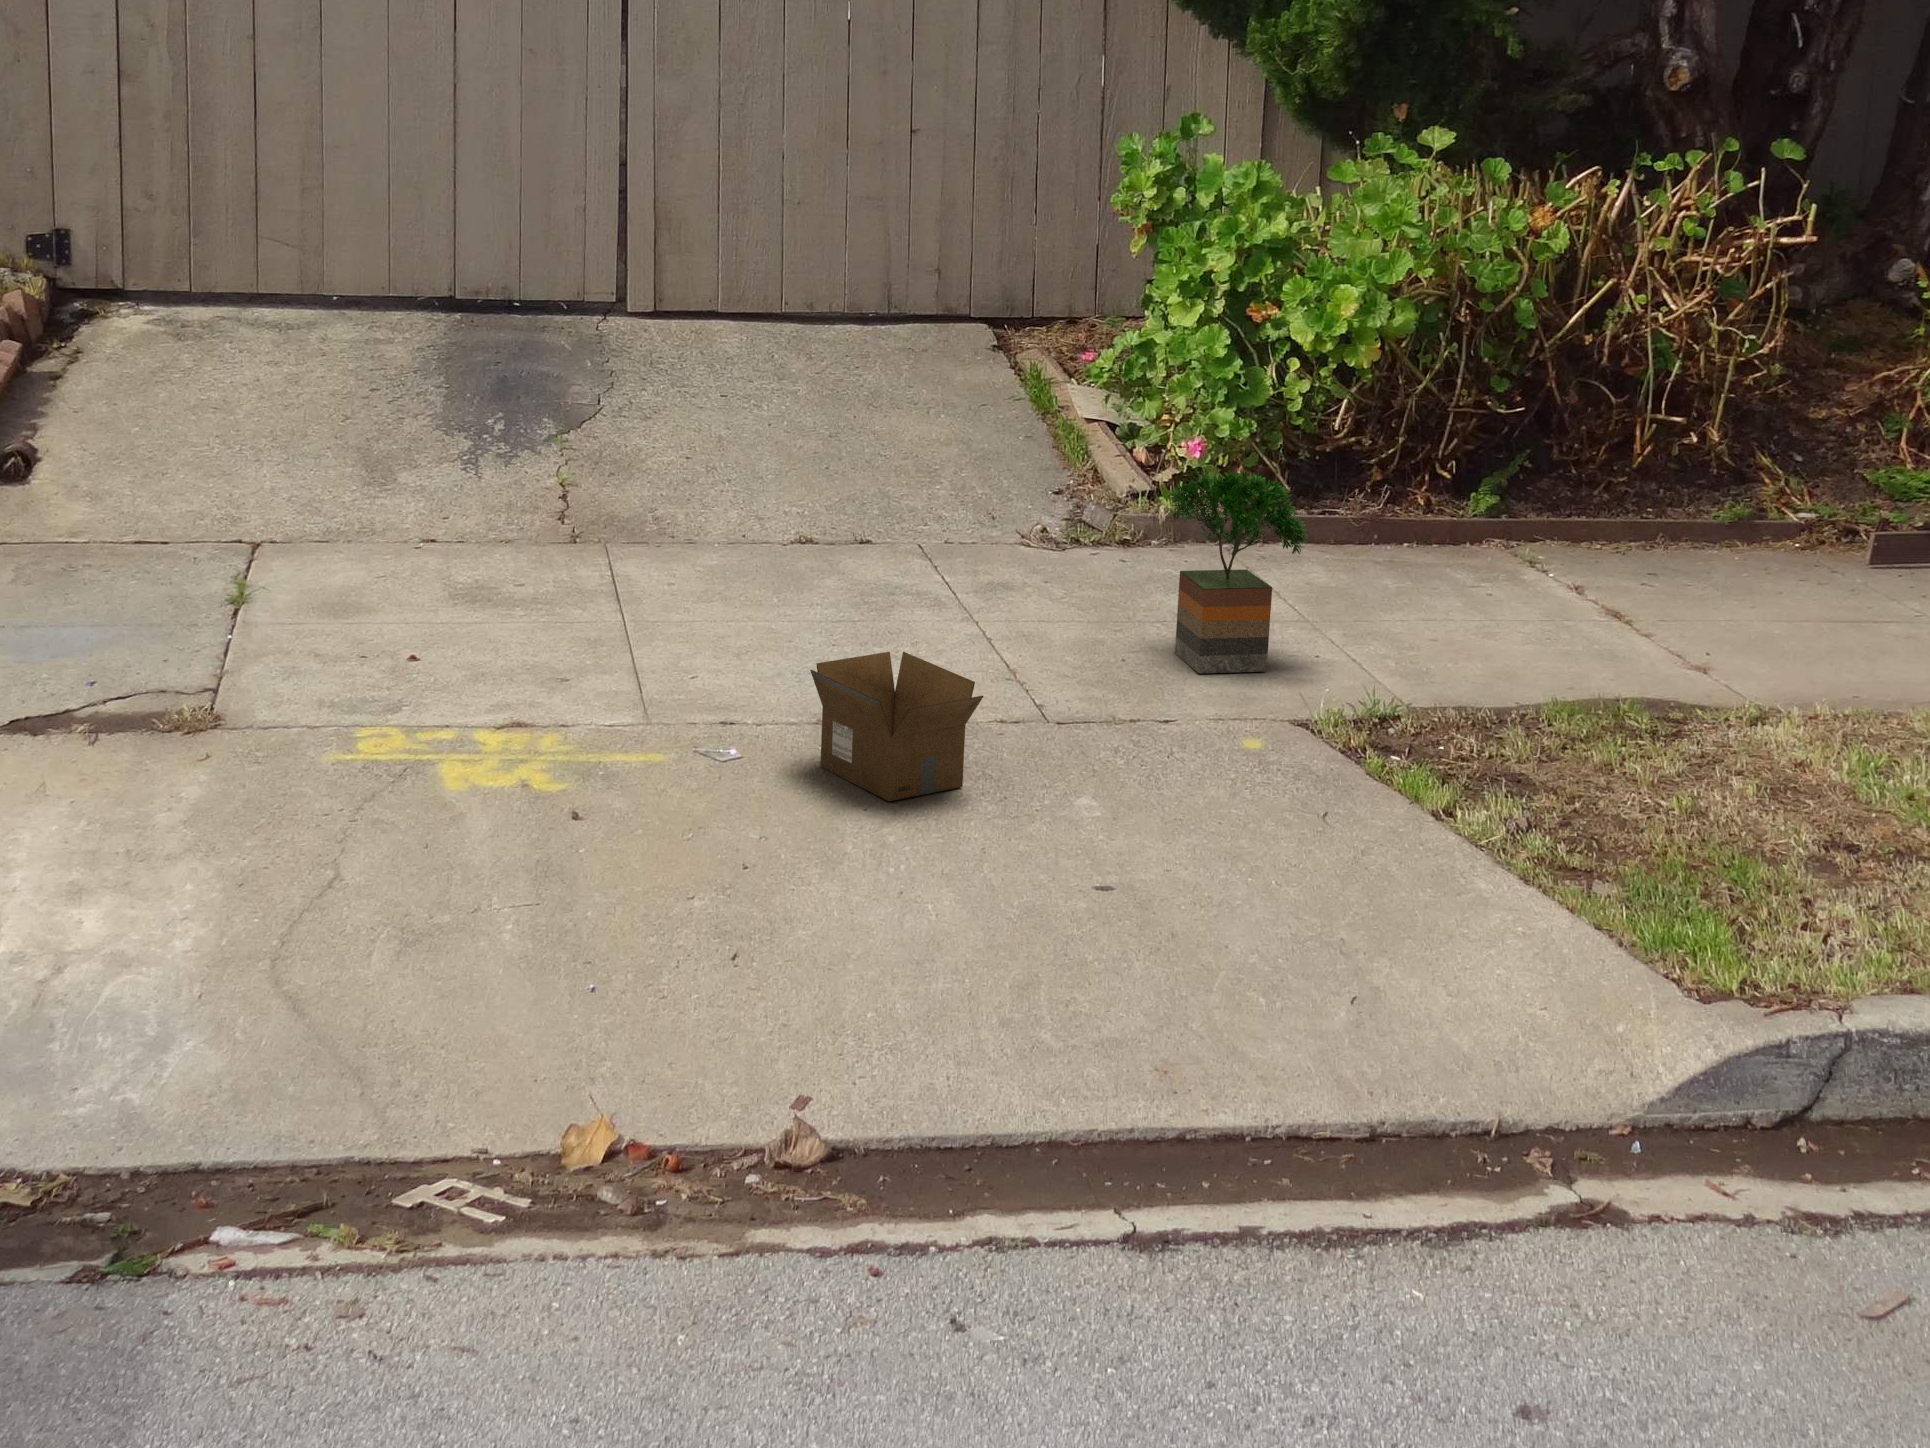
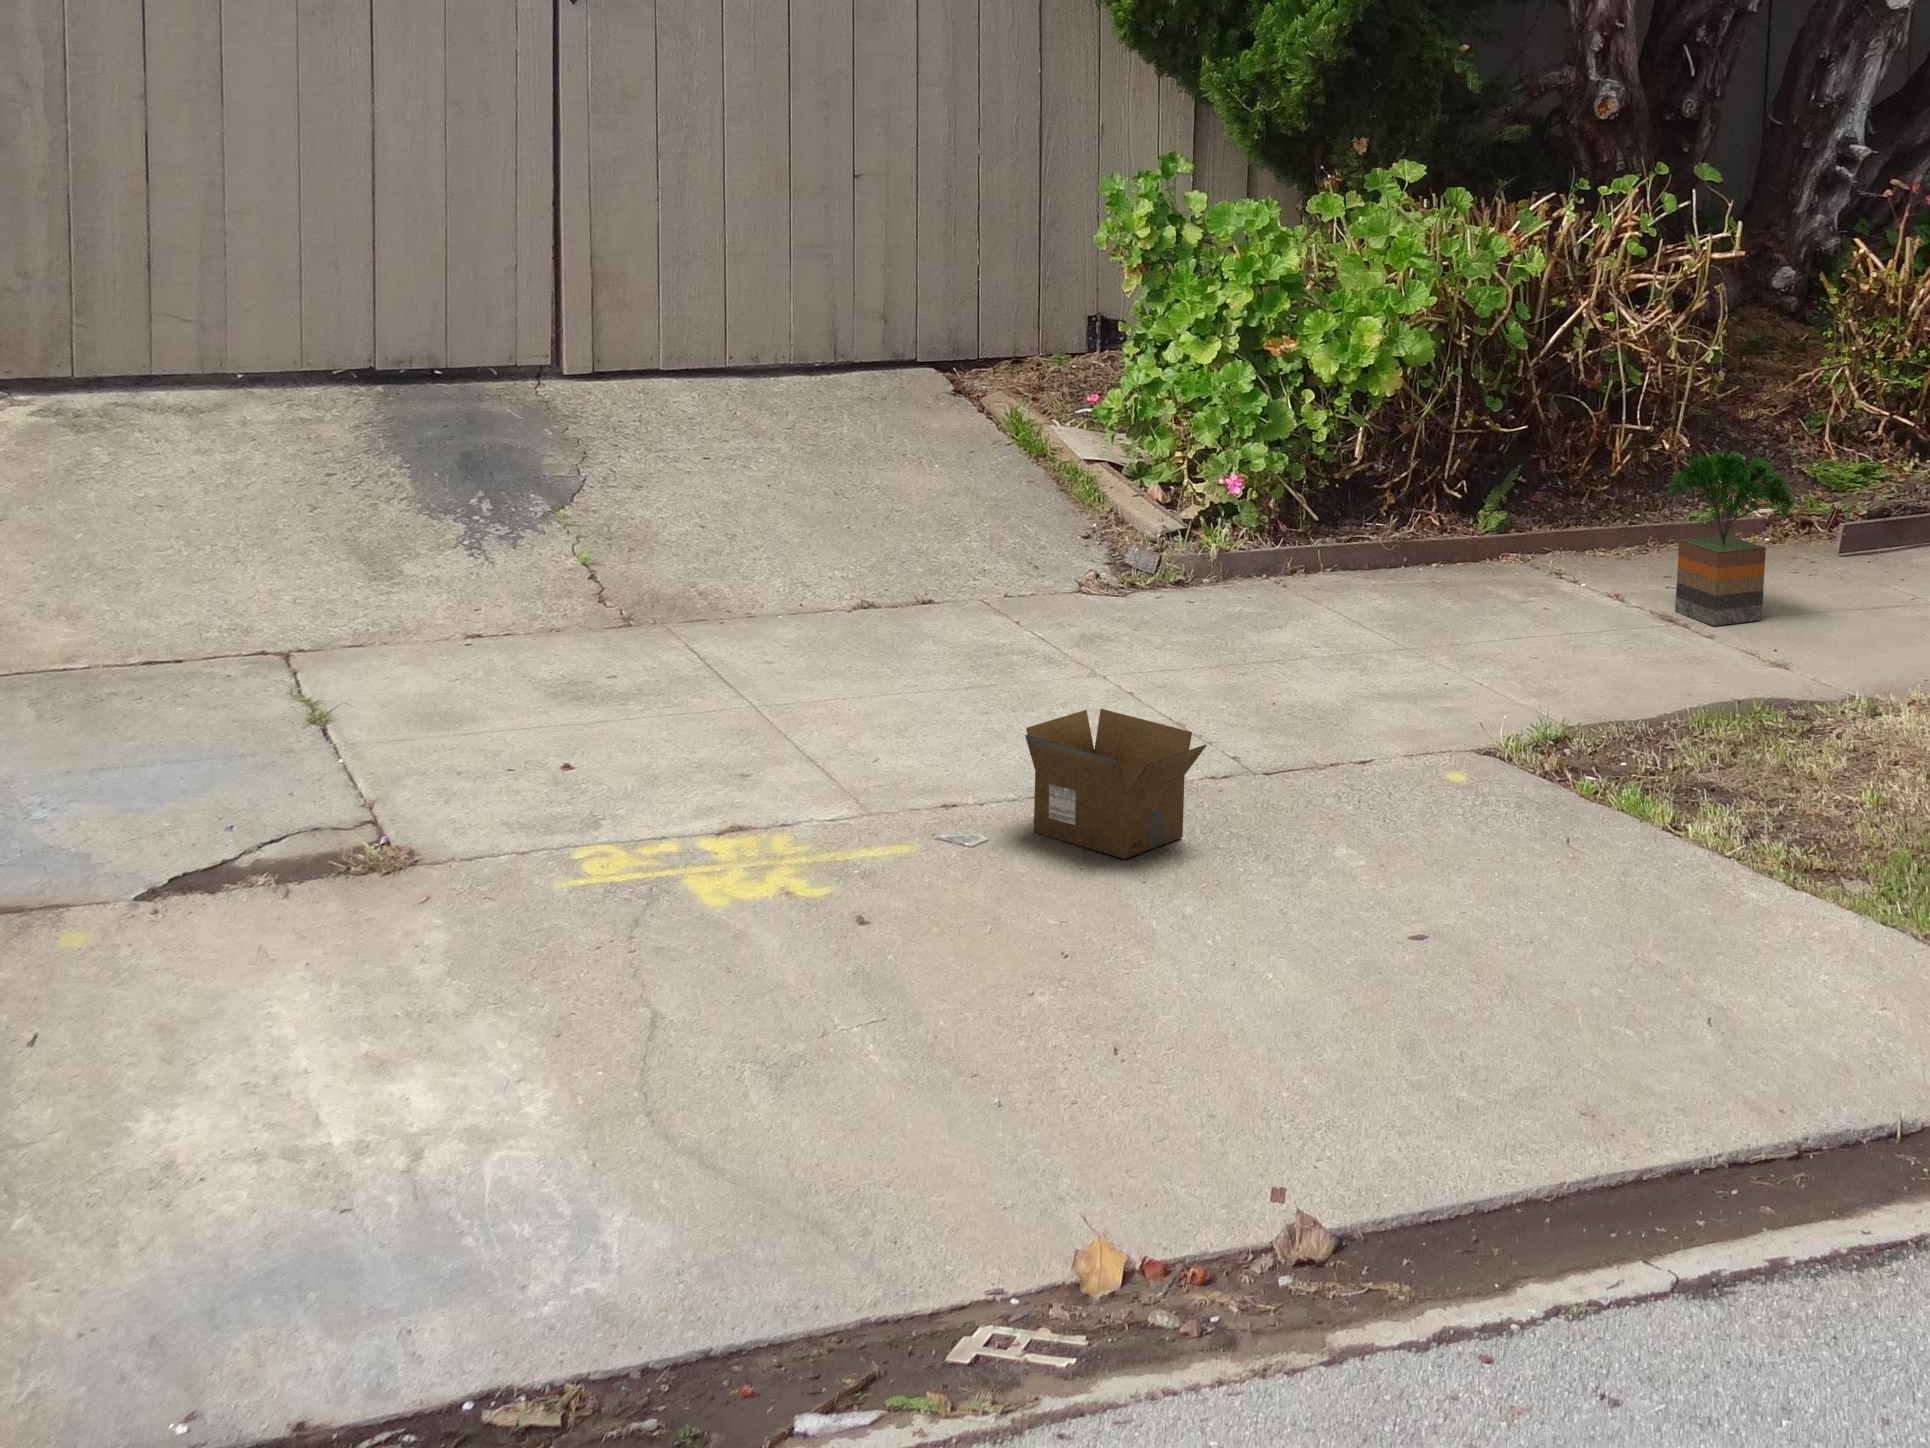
potted tree: present [1168,470,1307,673] -> present [1668,451,1796,626]

